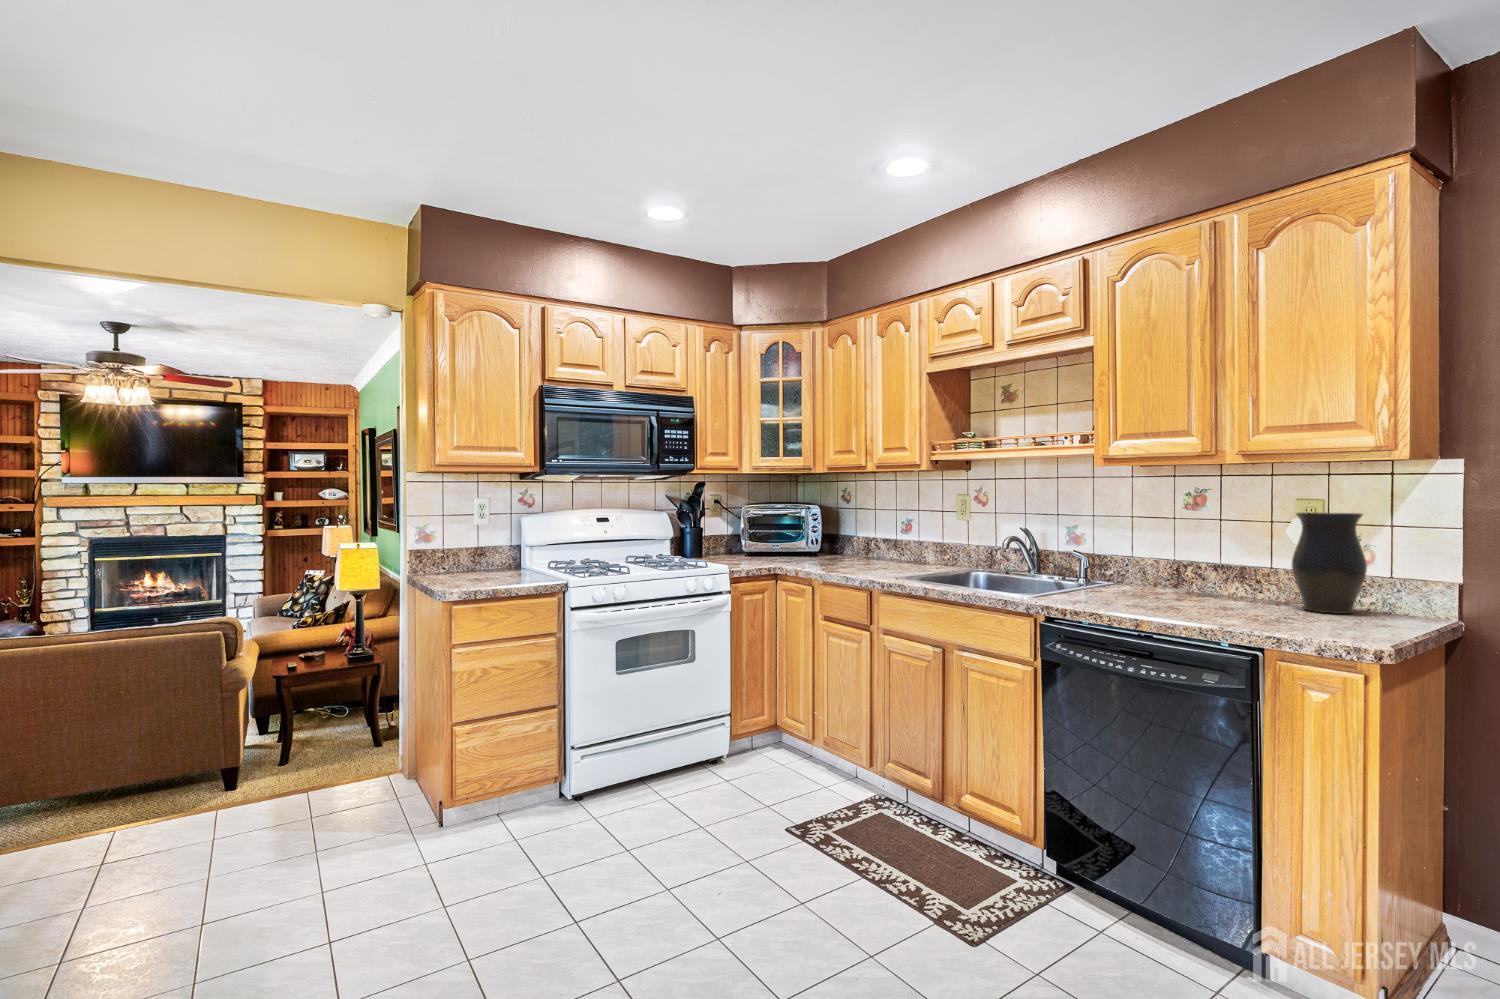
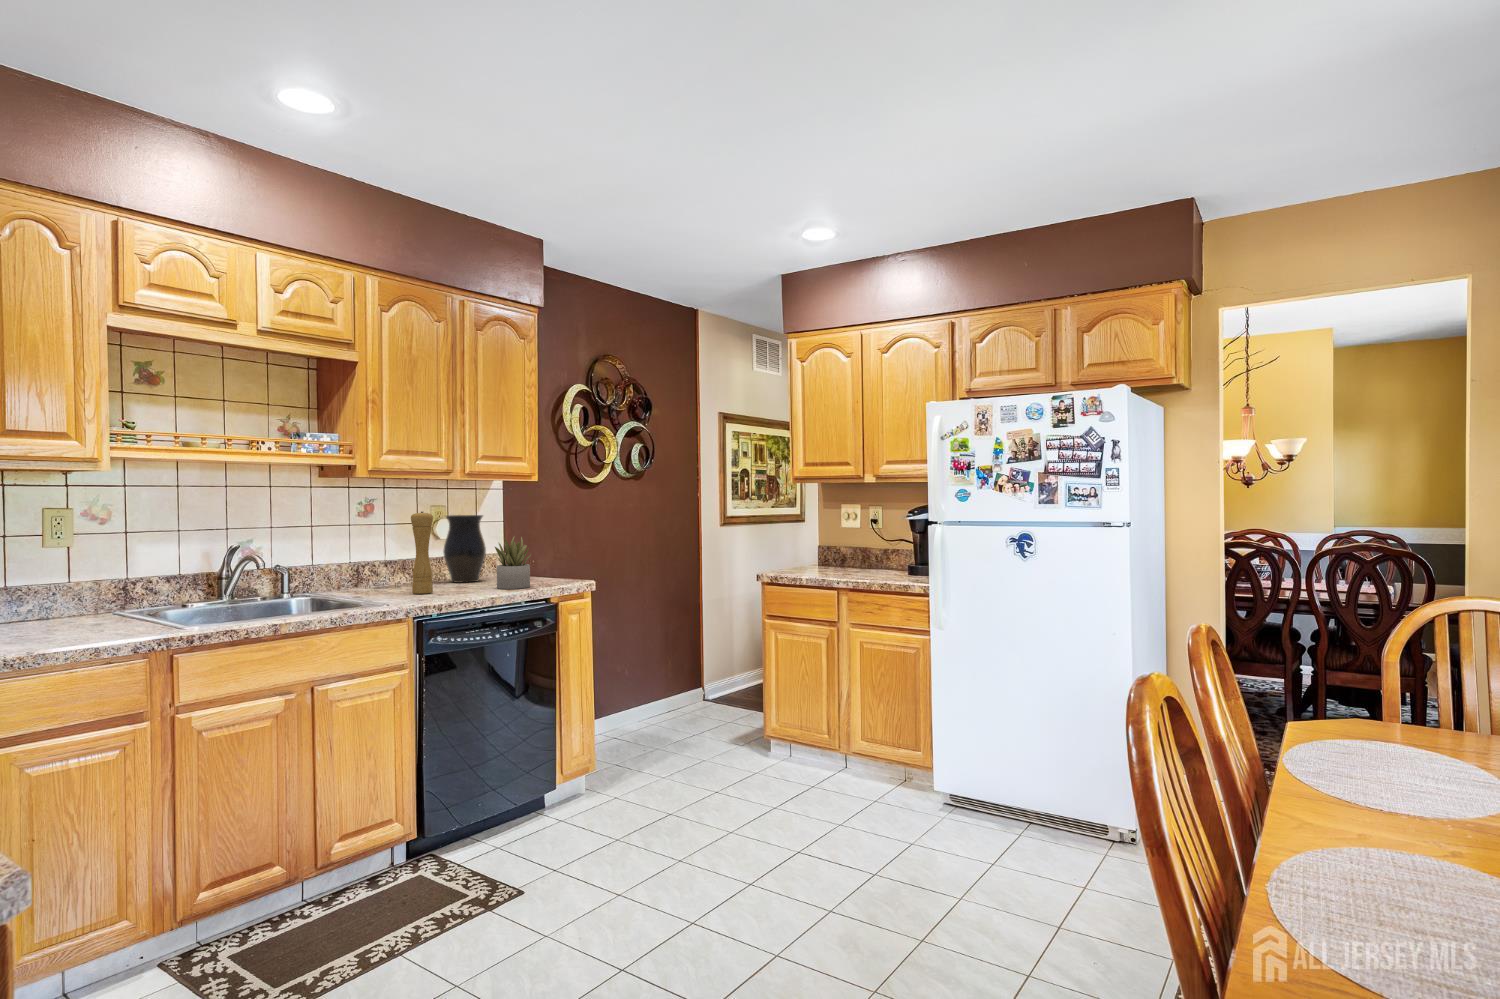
pepper mill: none [1133,504,1161,602] -> present [411,512,433,594]
succulent plant: none [1208,544,1266,623] -> present [495,537,531,589]

